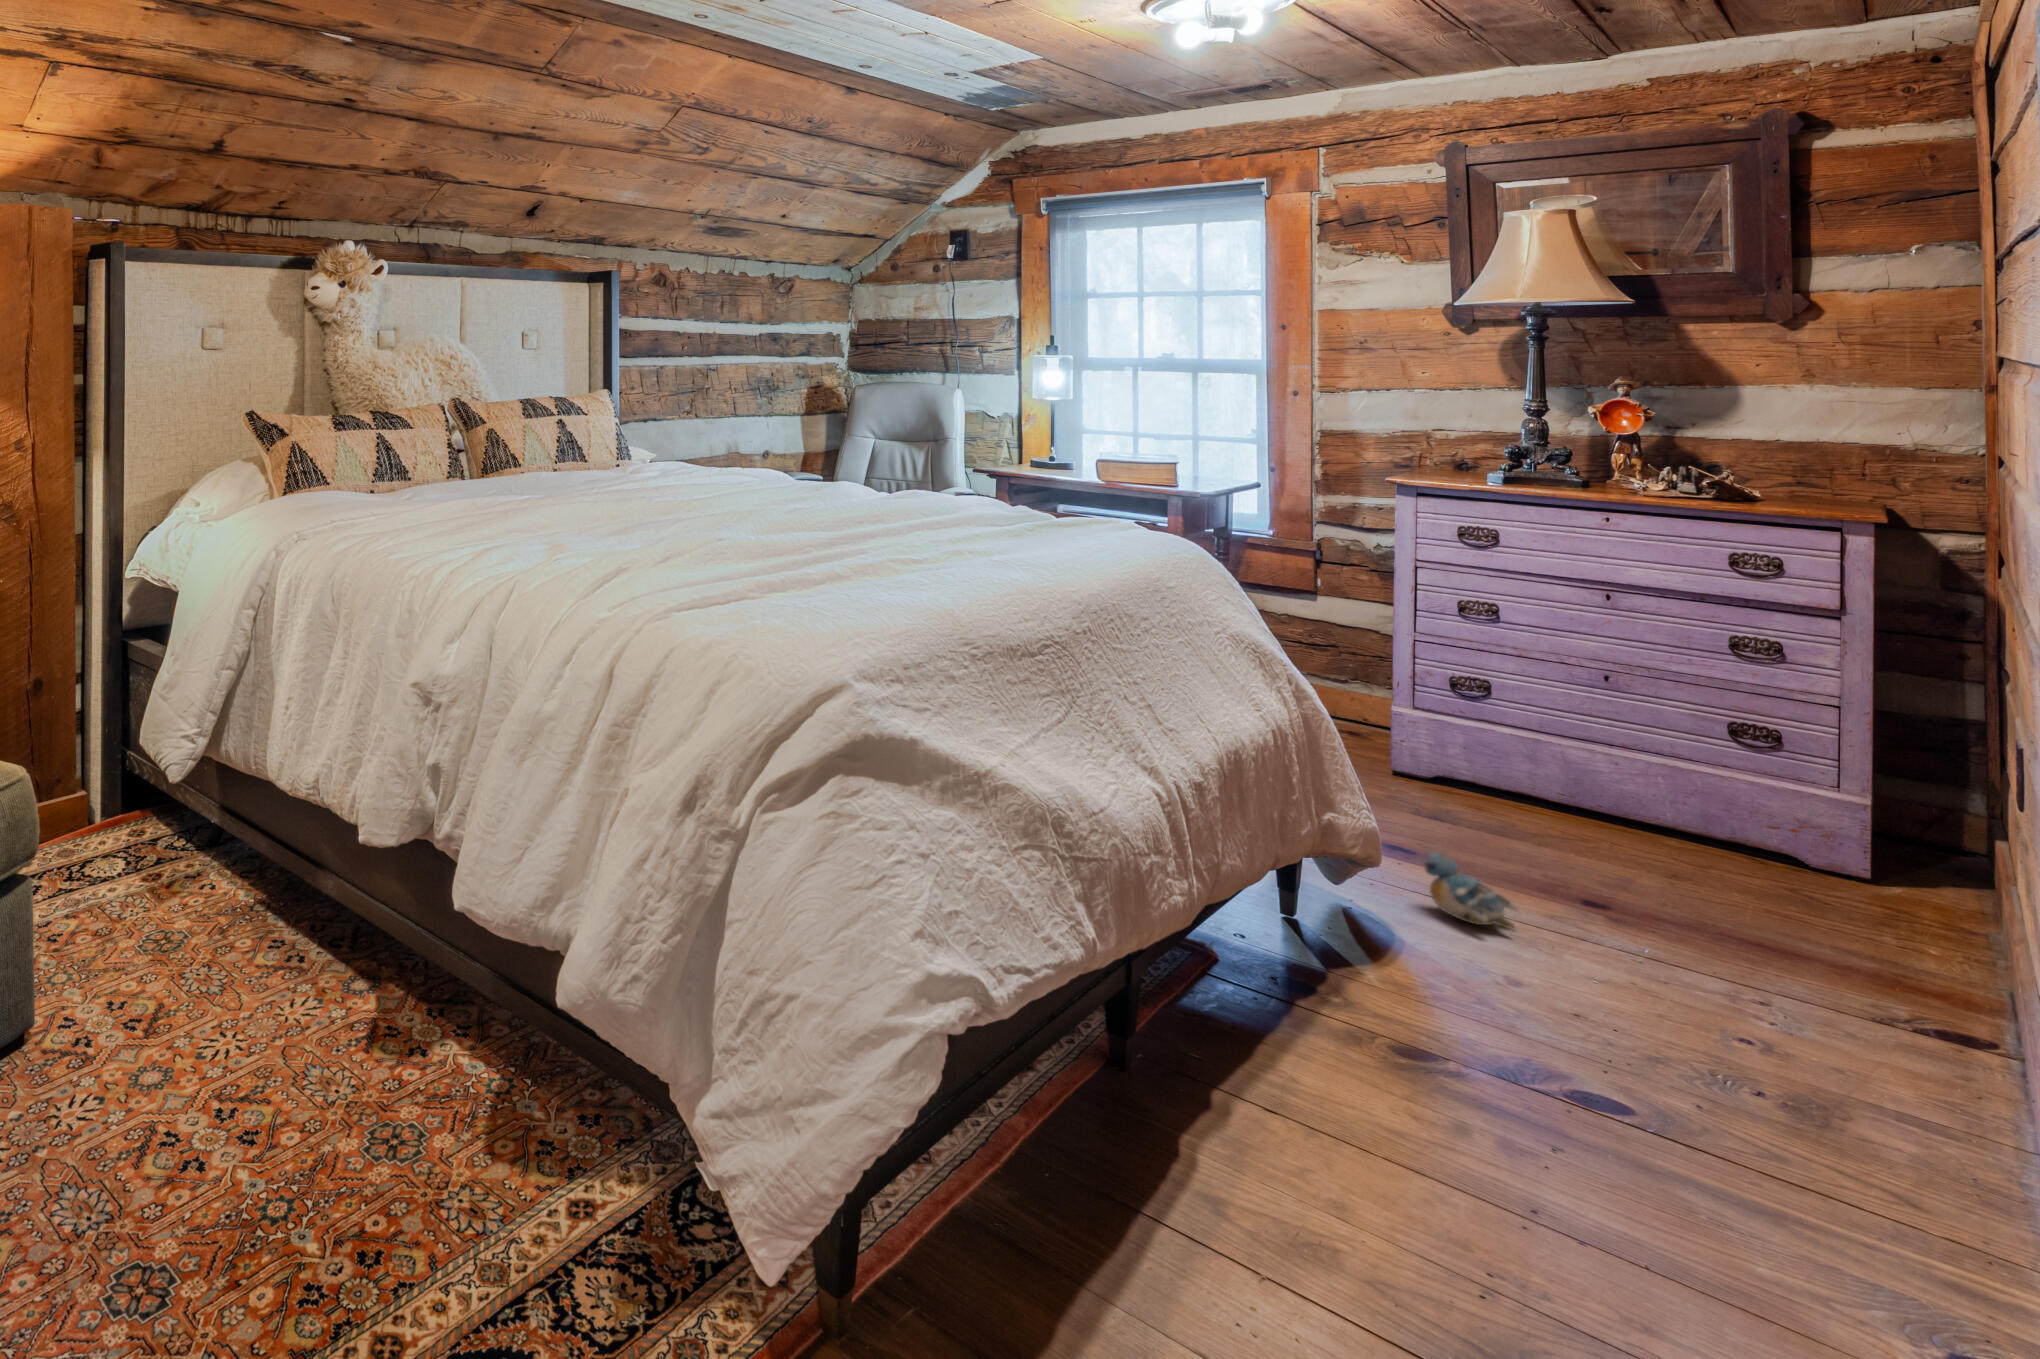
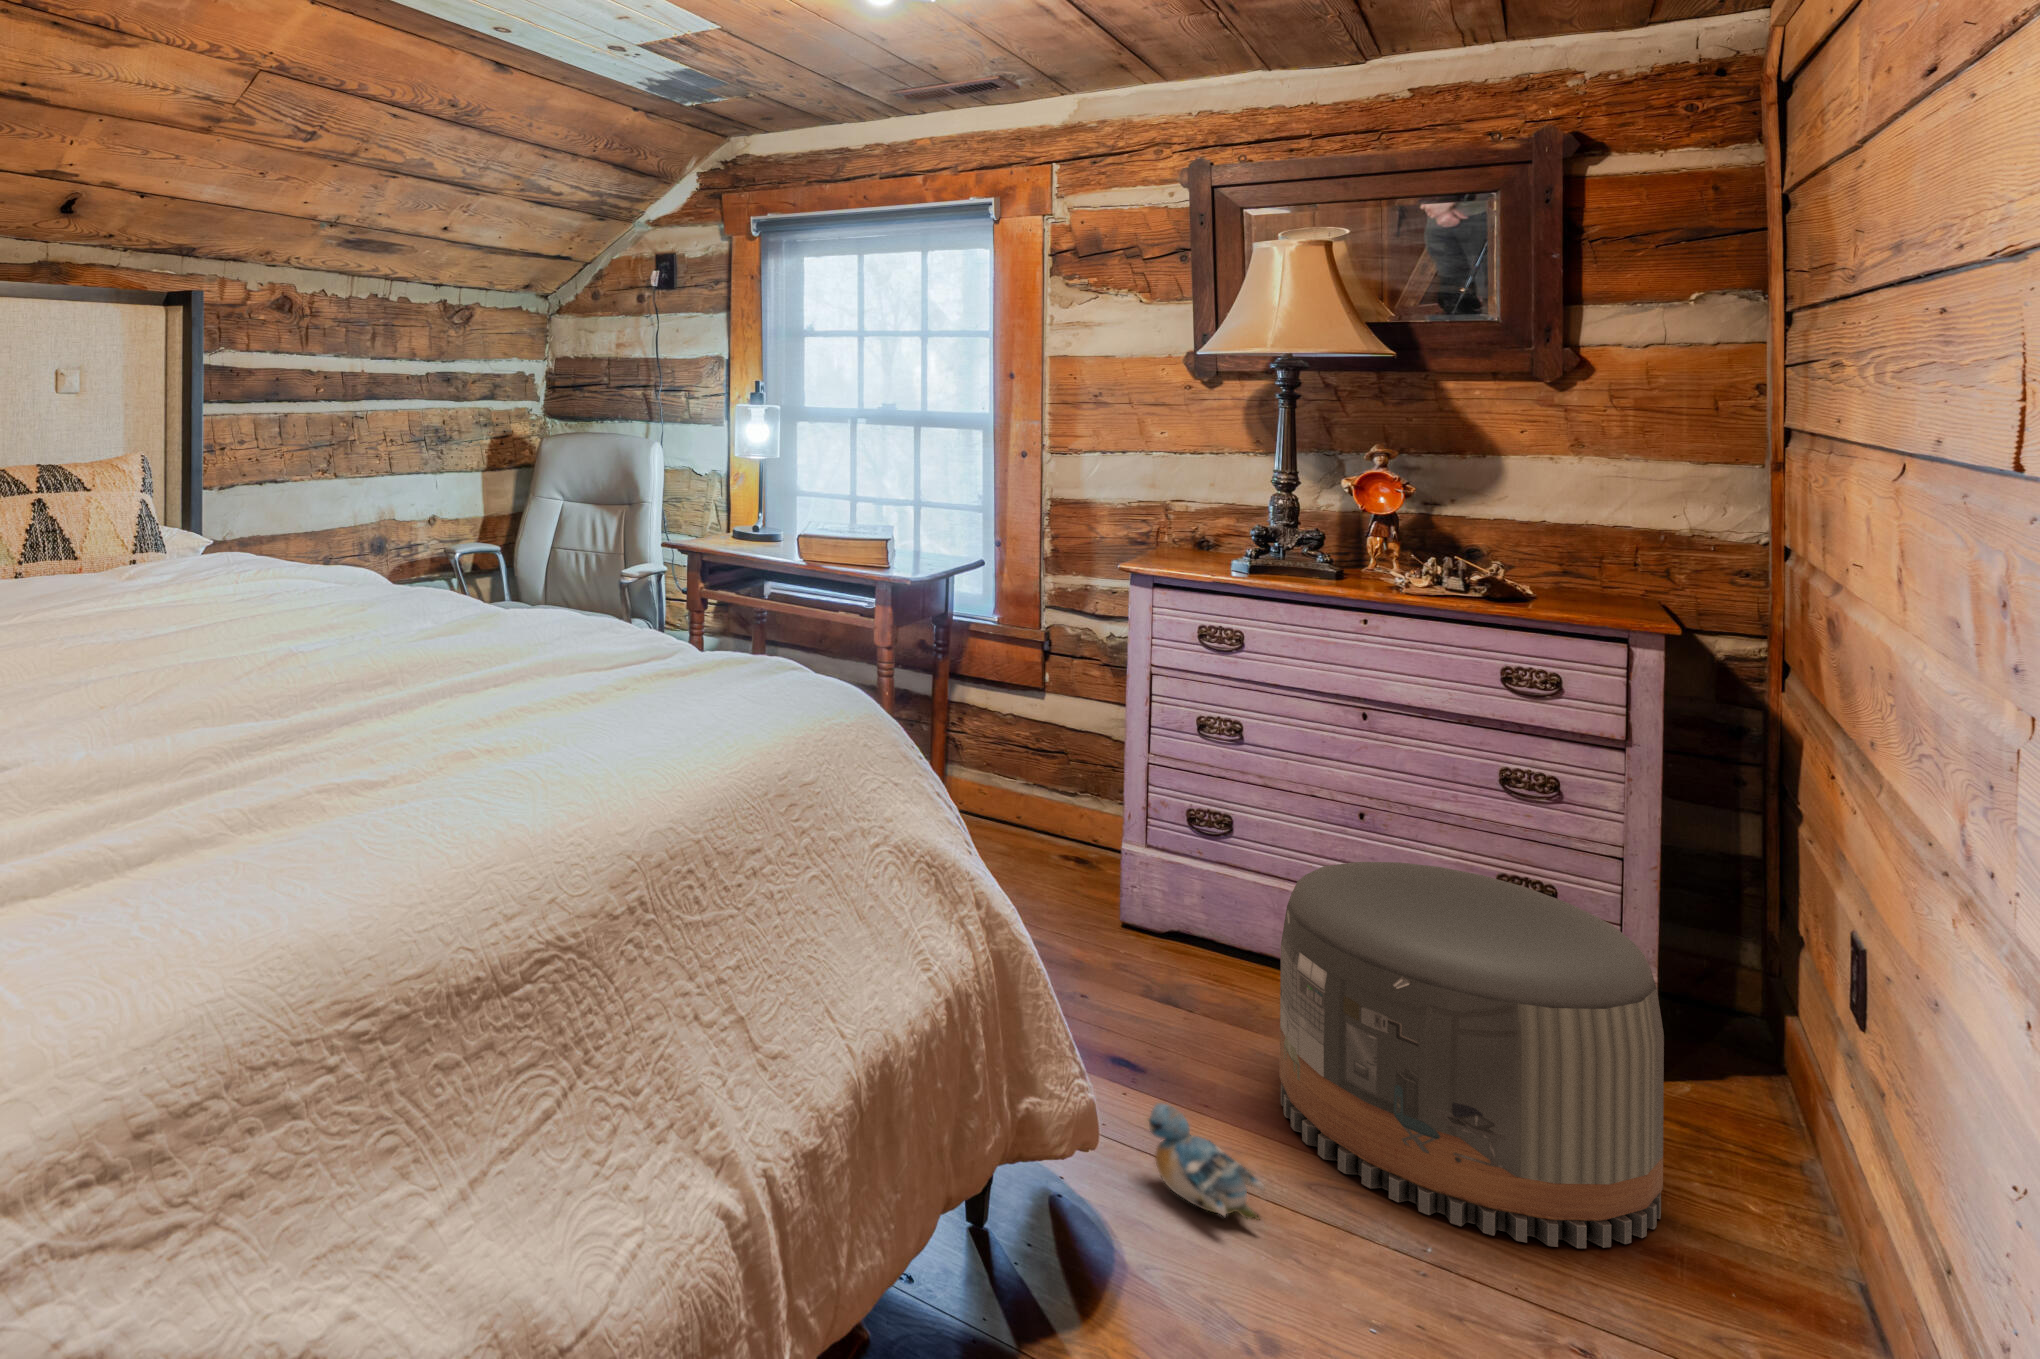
pouf: none [1530,697,1853,960] -> present [1279,862,1664,1248]

